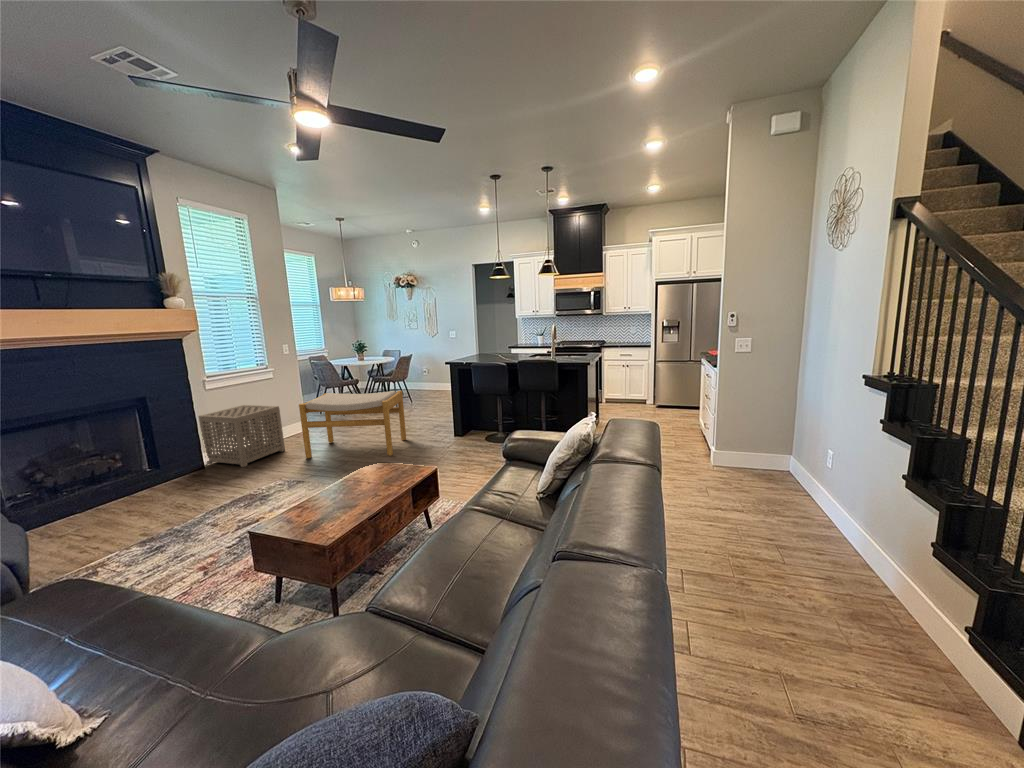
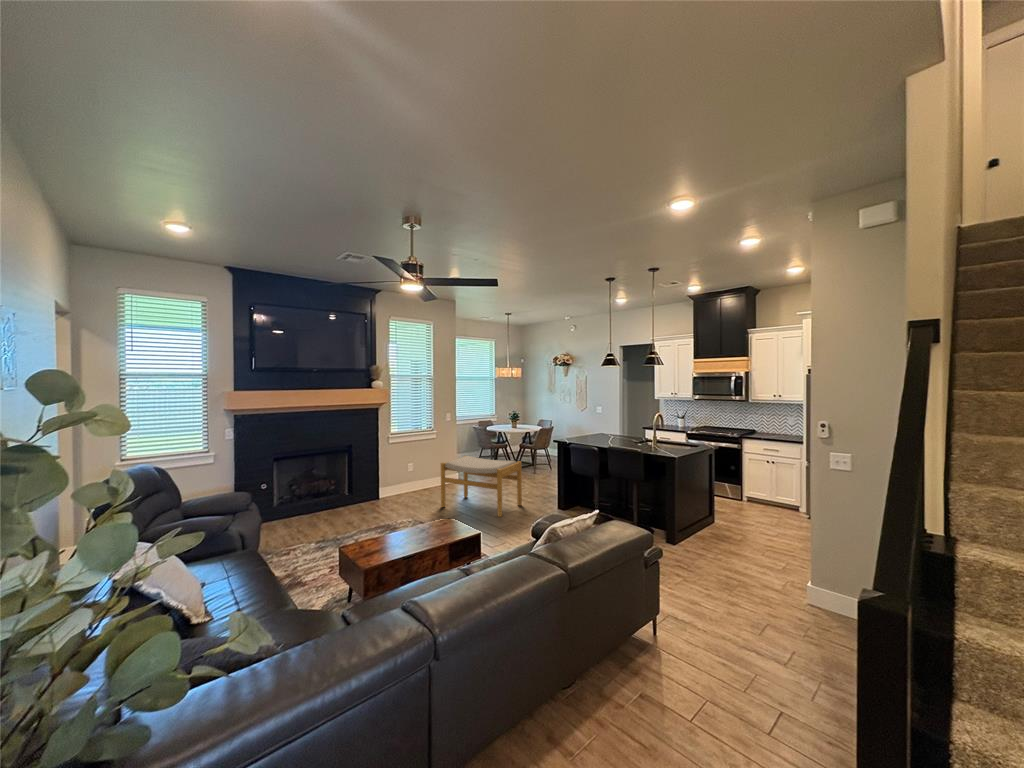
side table: present [199,405,285,467] -> none [381,457,432,505]

